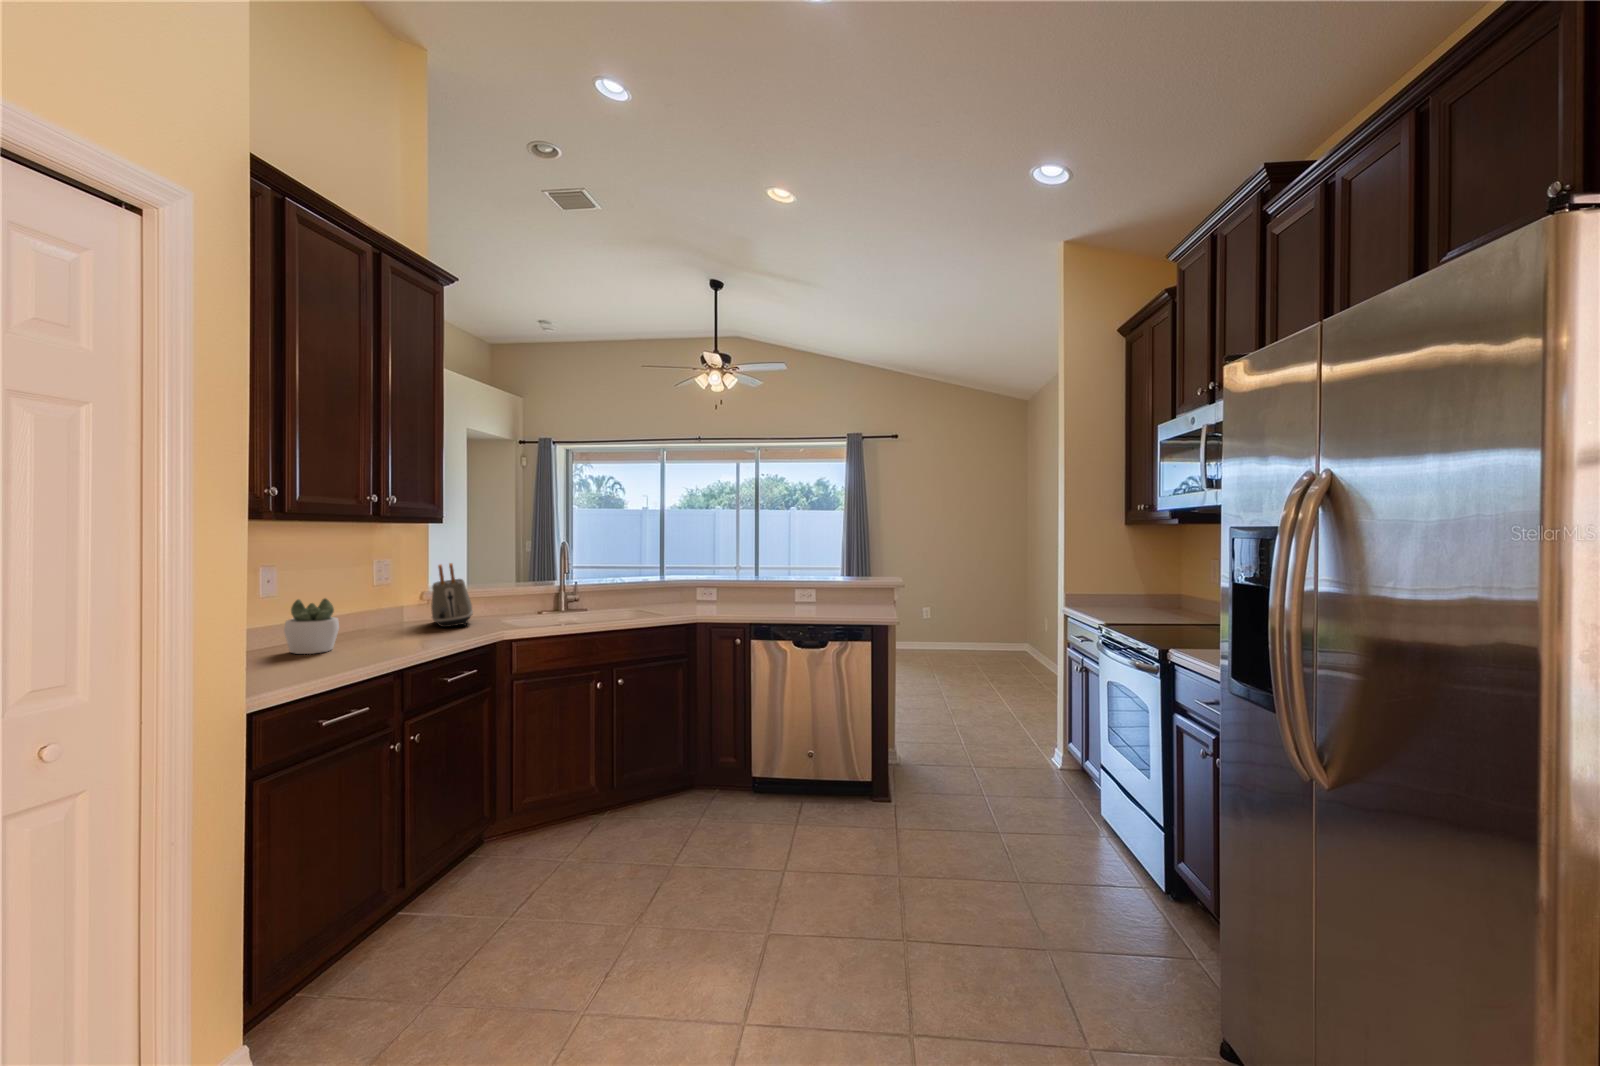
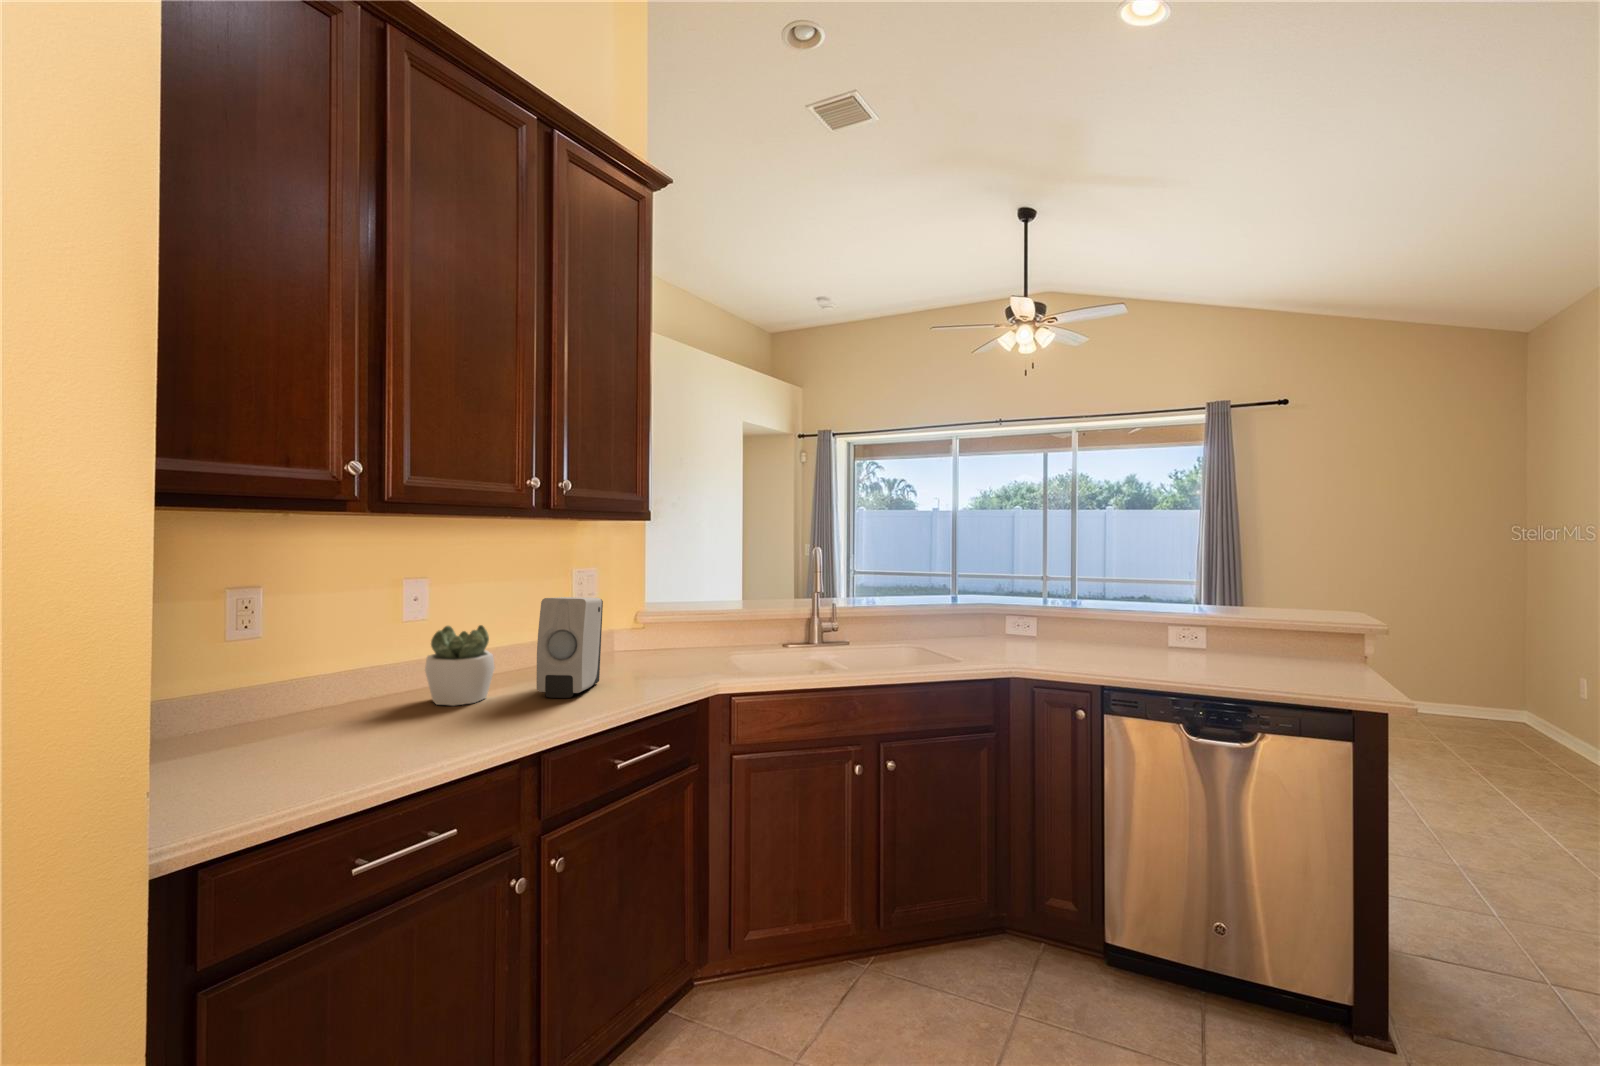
toaster: present [431,563,473,627] -> none [641,575,694,665]
soap dispenser: none [374,577,415,646] -> present [537,597,603,698]

